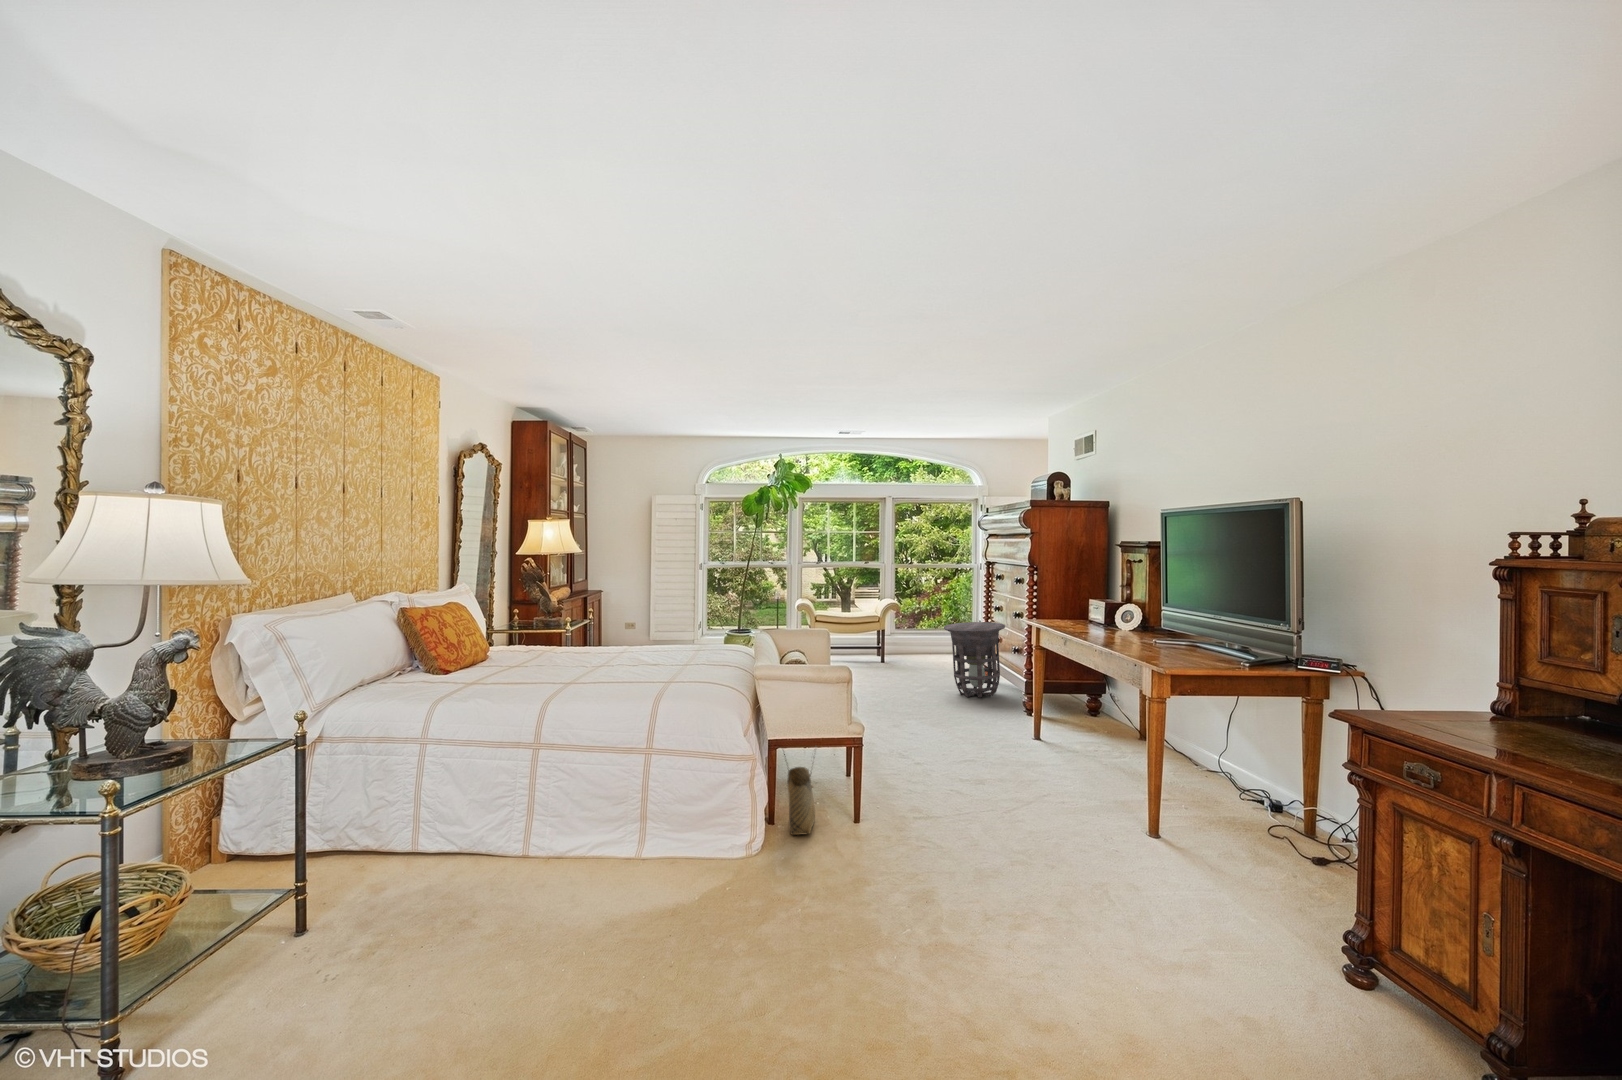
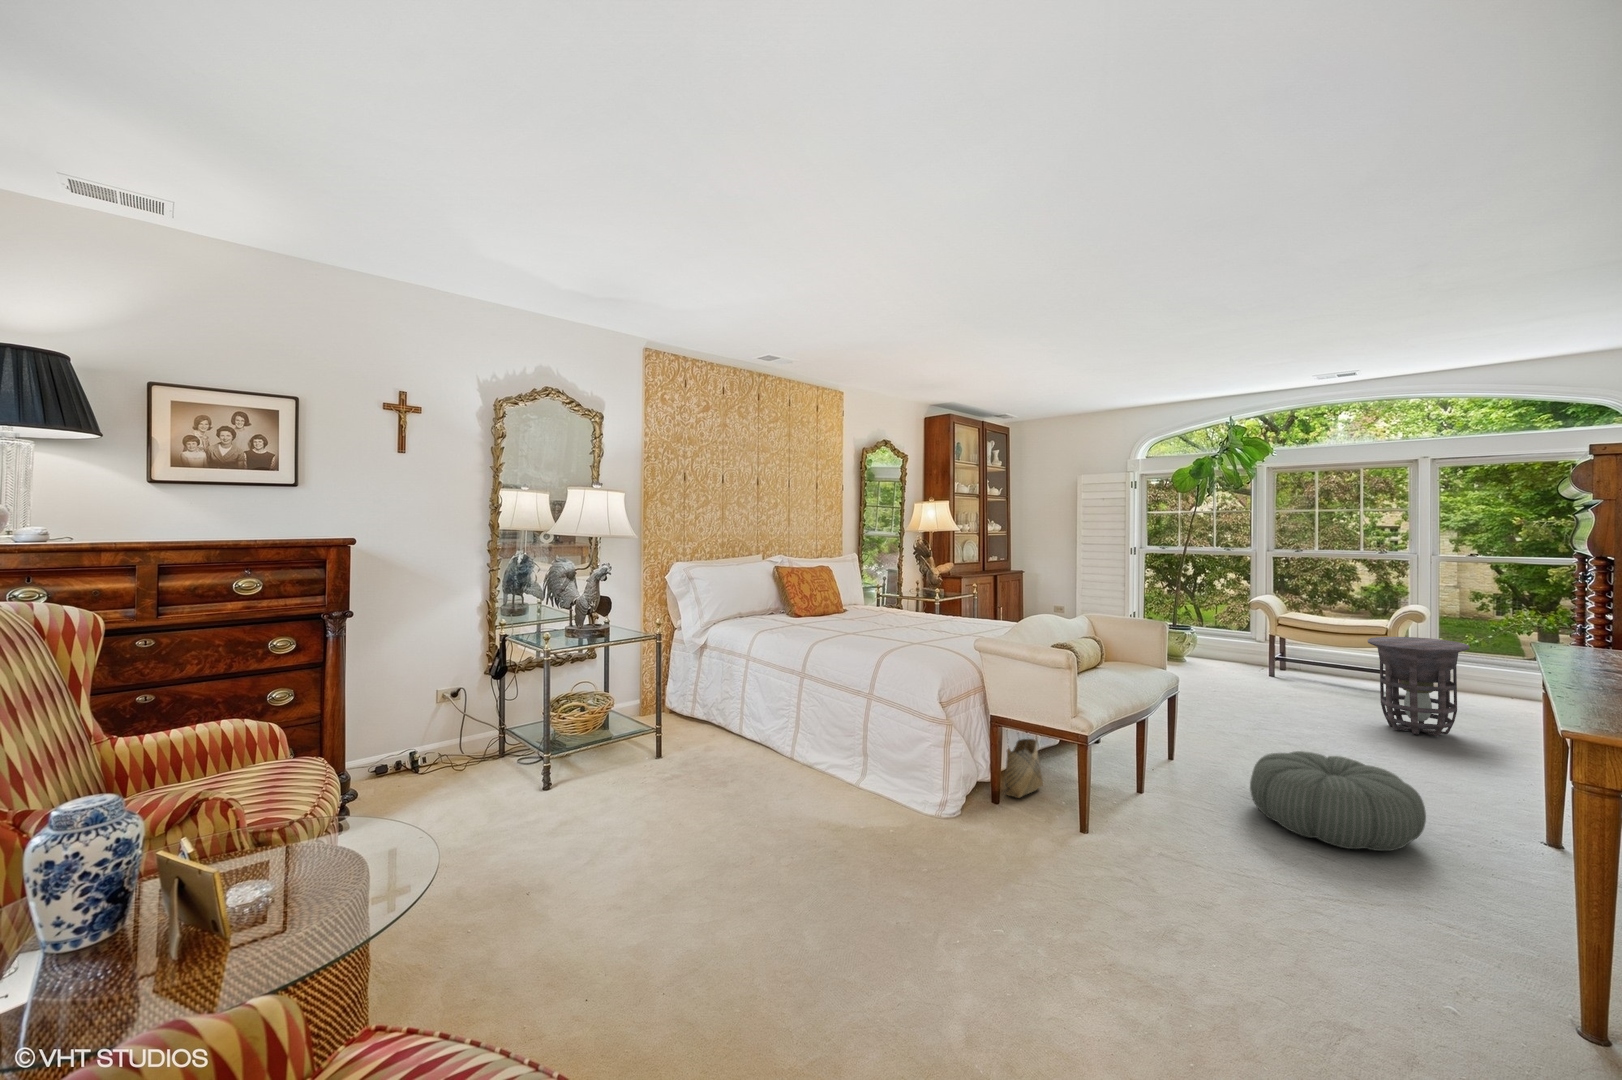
pouf: none [960,723,1083,796] -> present [1250,751,1426,851]

